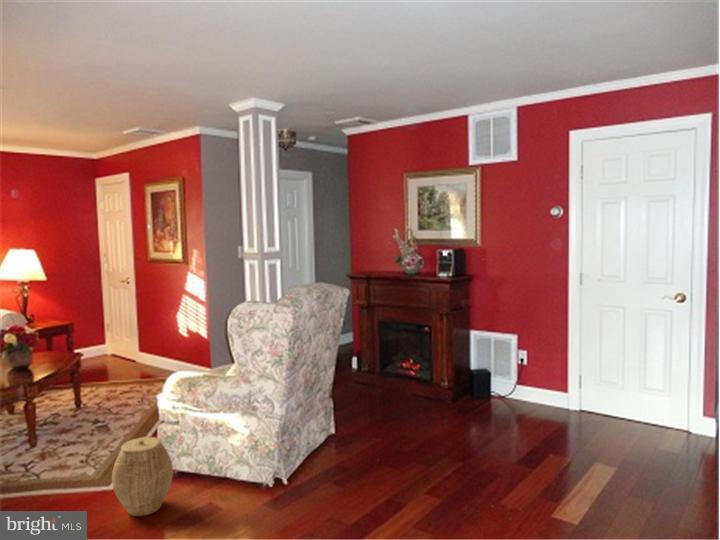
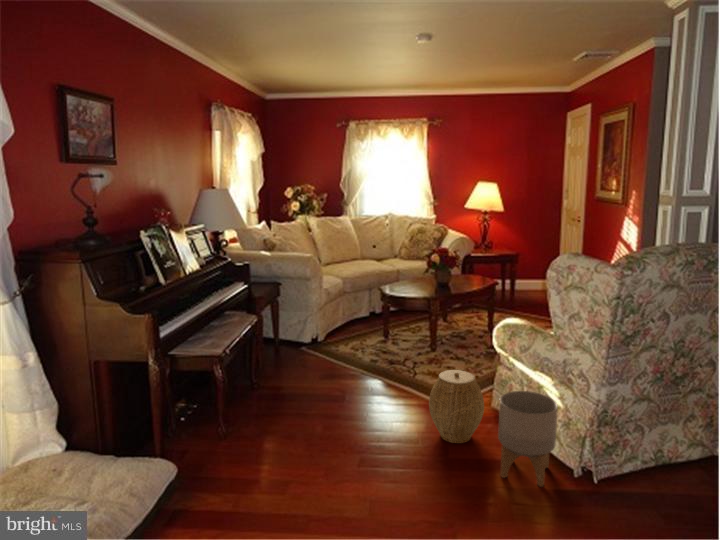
planter: none [203,429,255,517] -> present [498,391,558,487]

